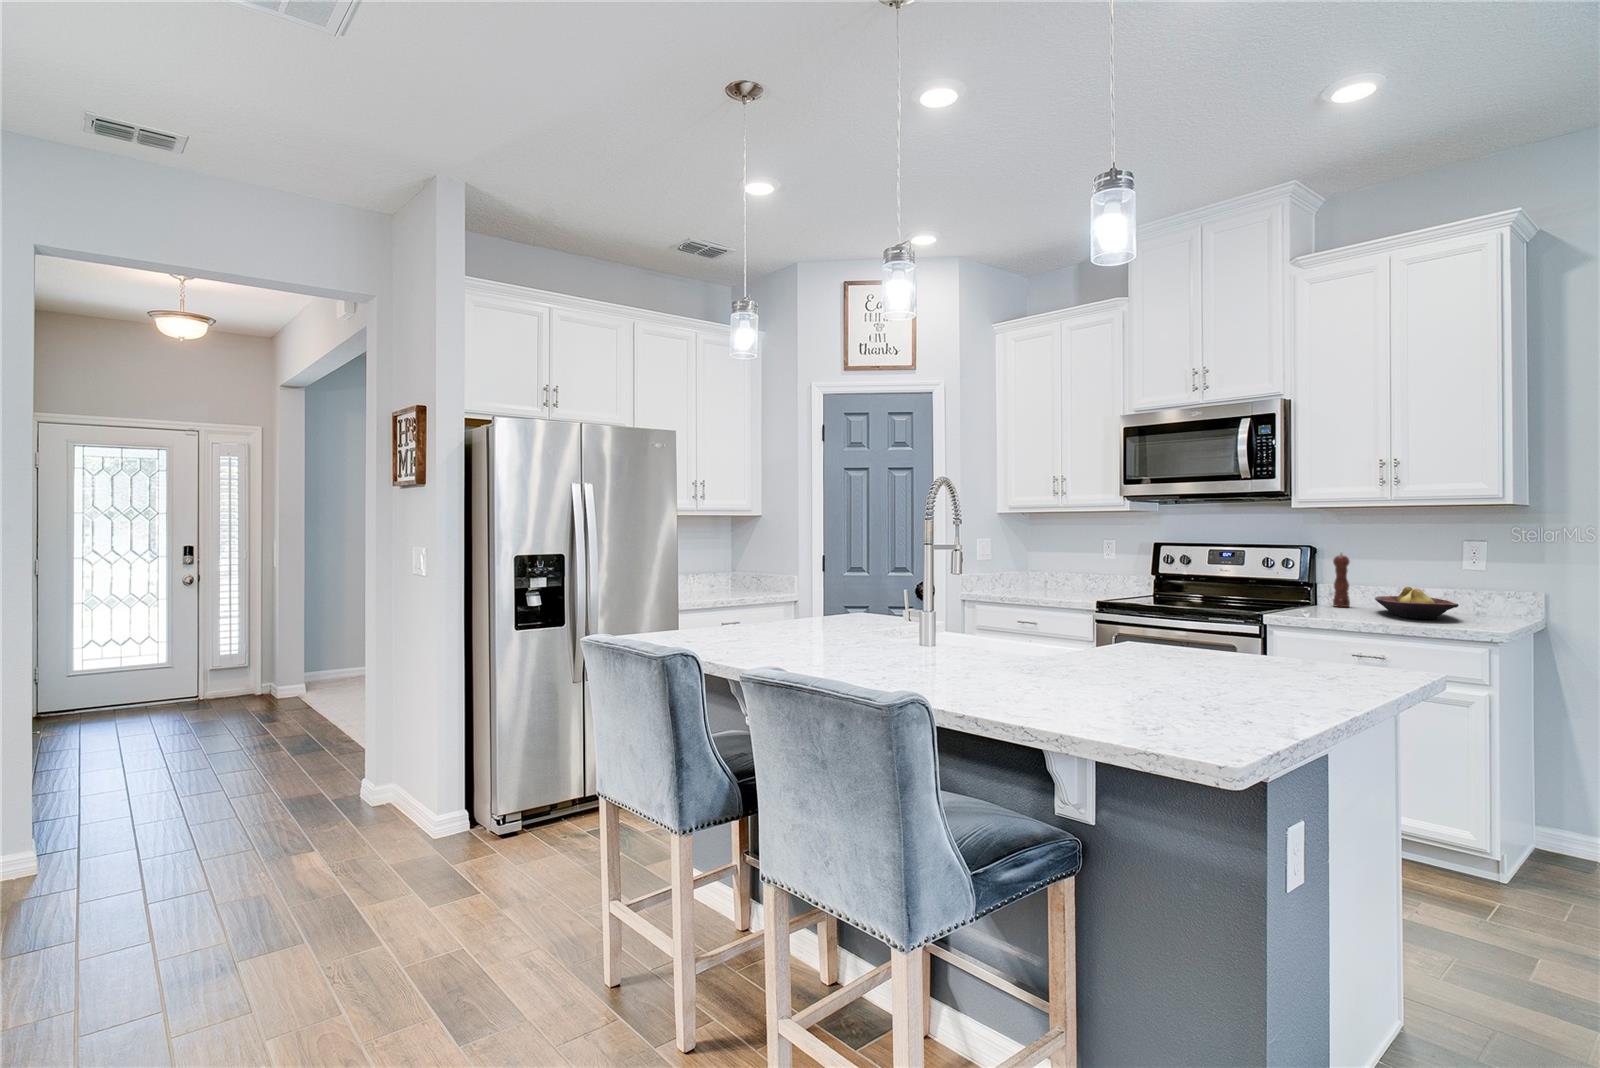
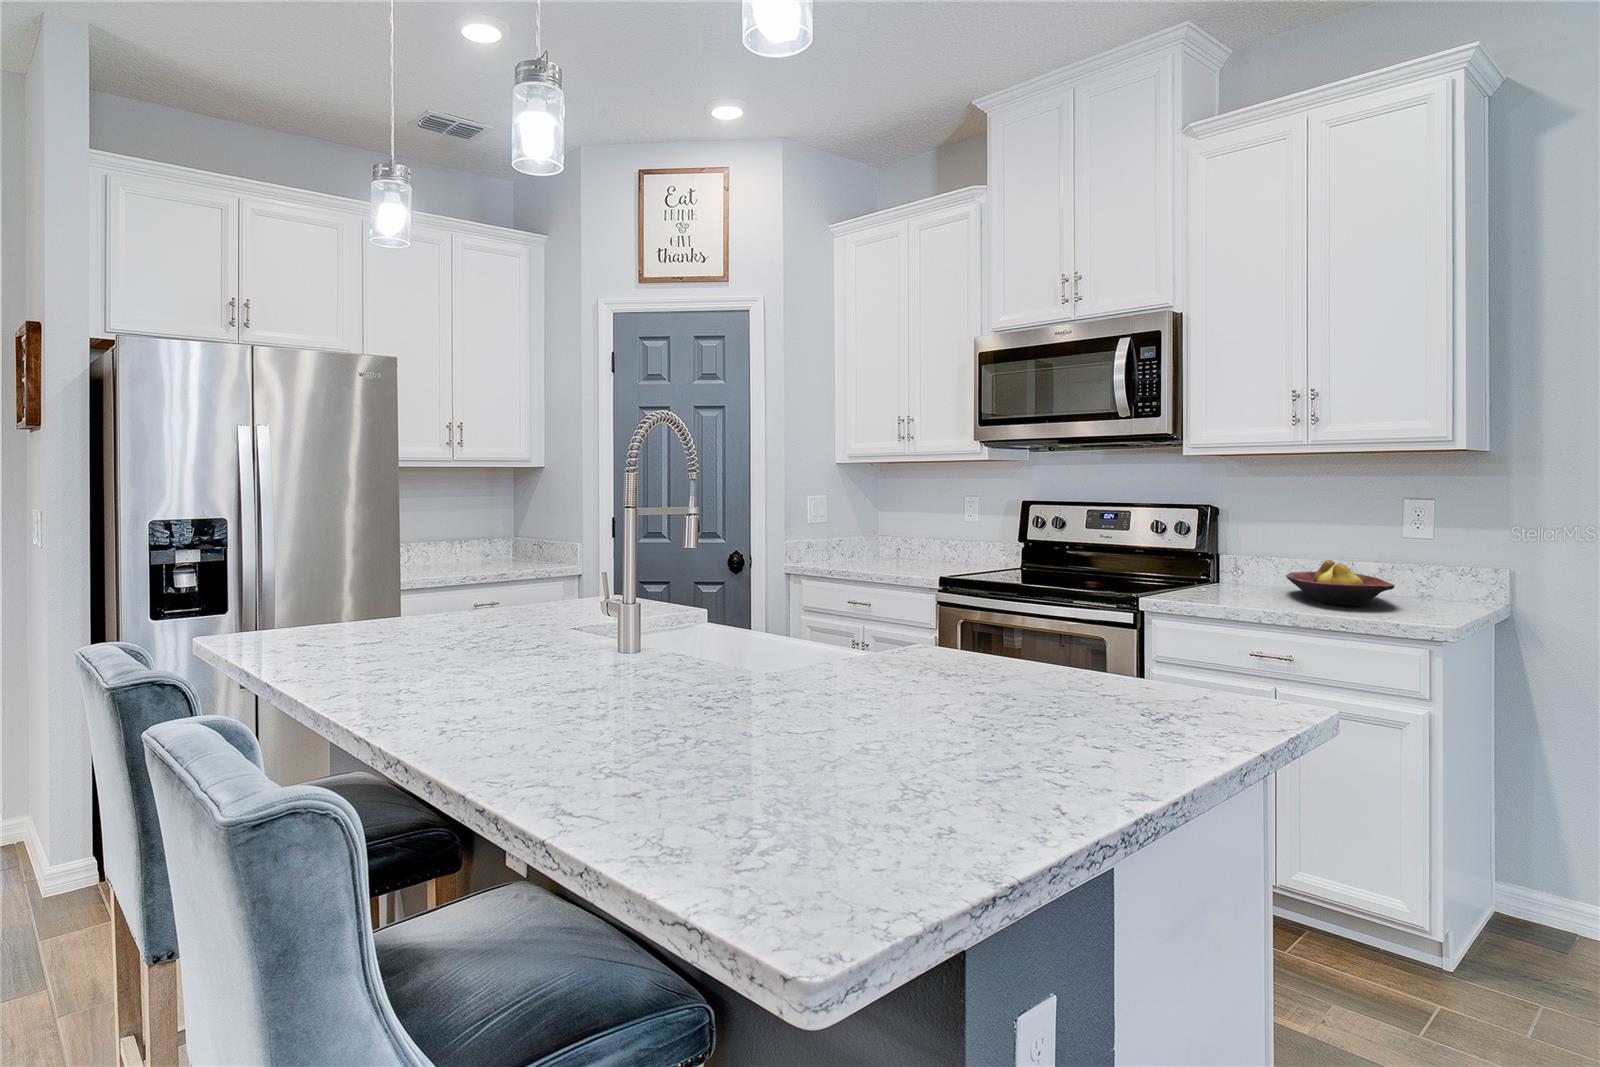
pepper mill: present [1333,552,1350,607] -> none [1234,513,1256,586]

